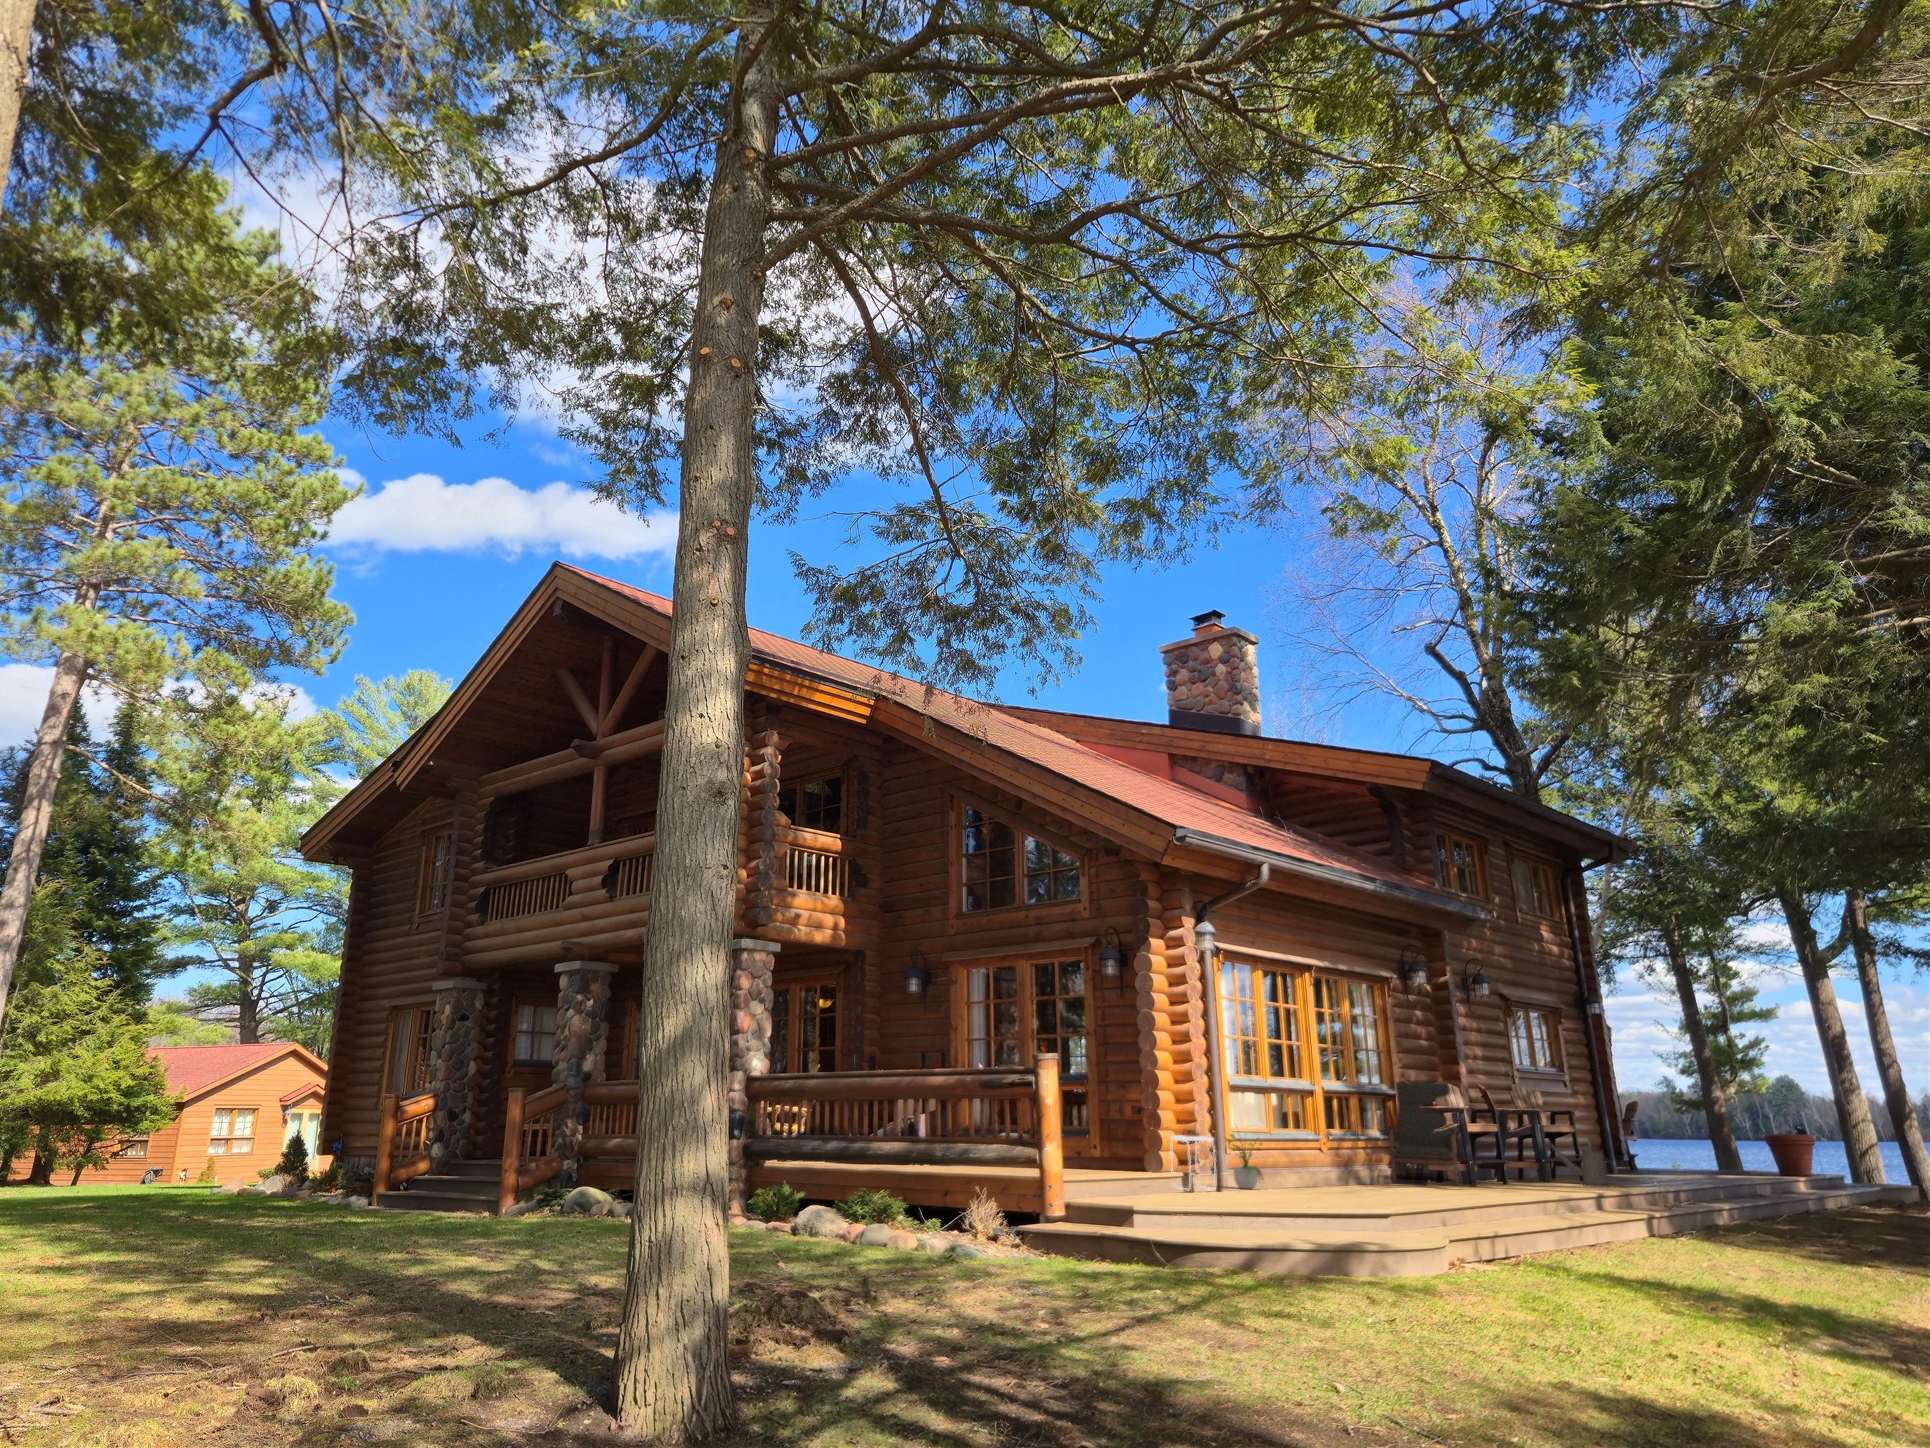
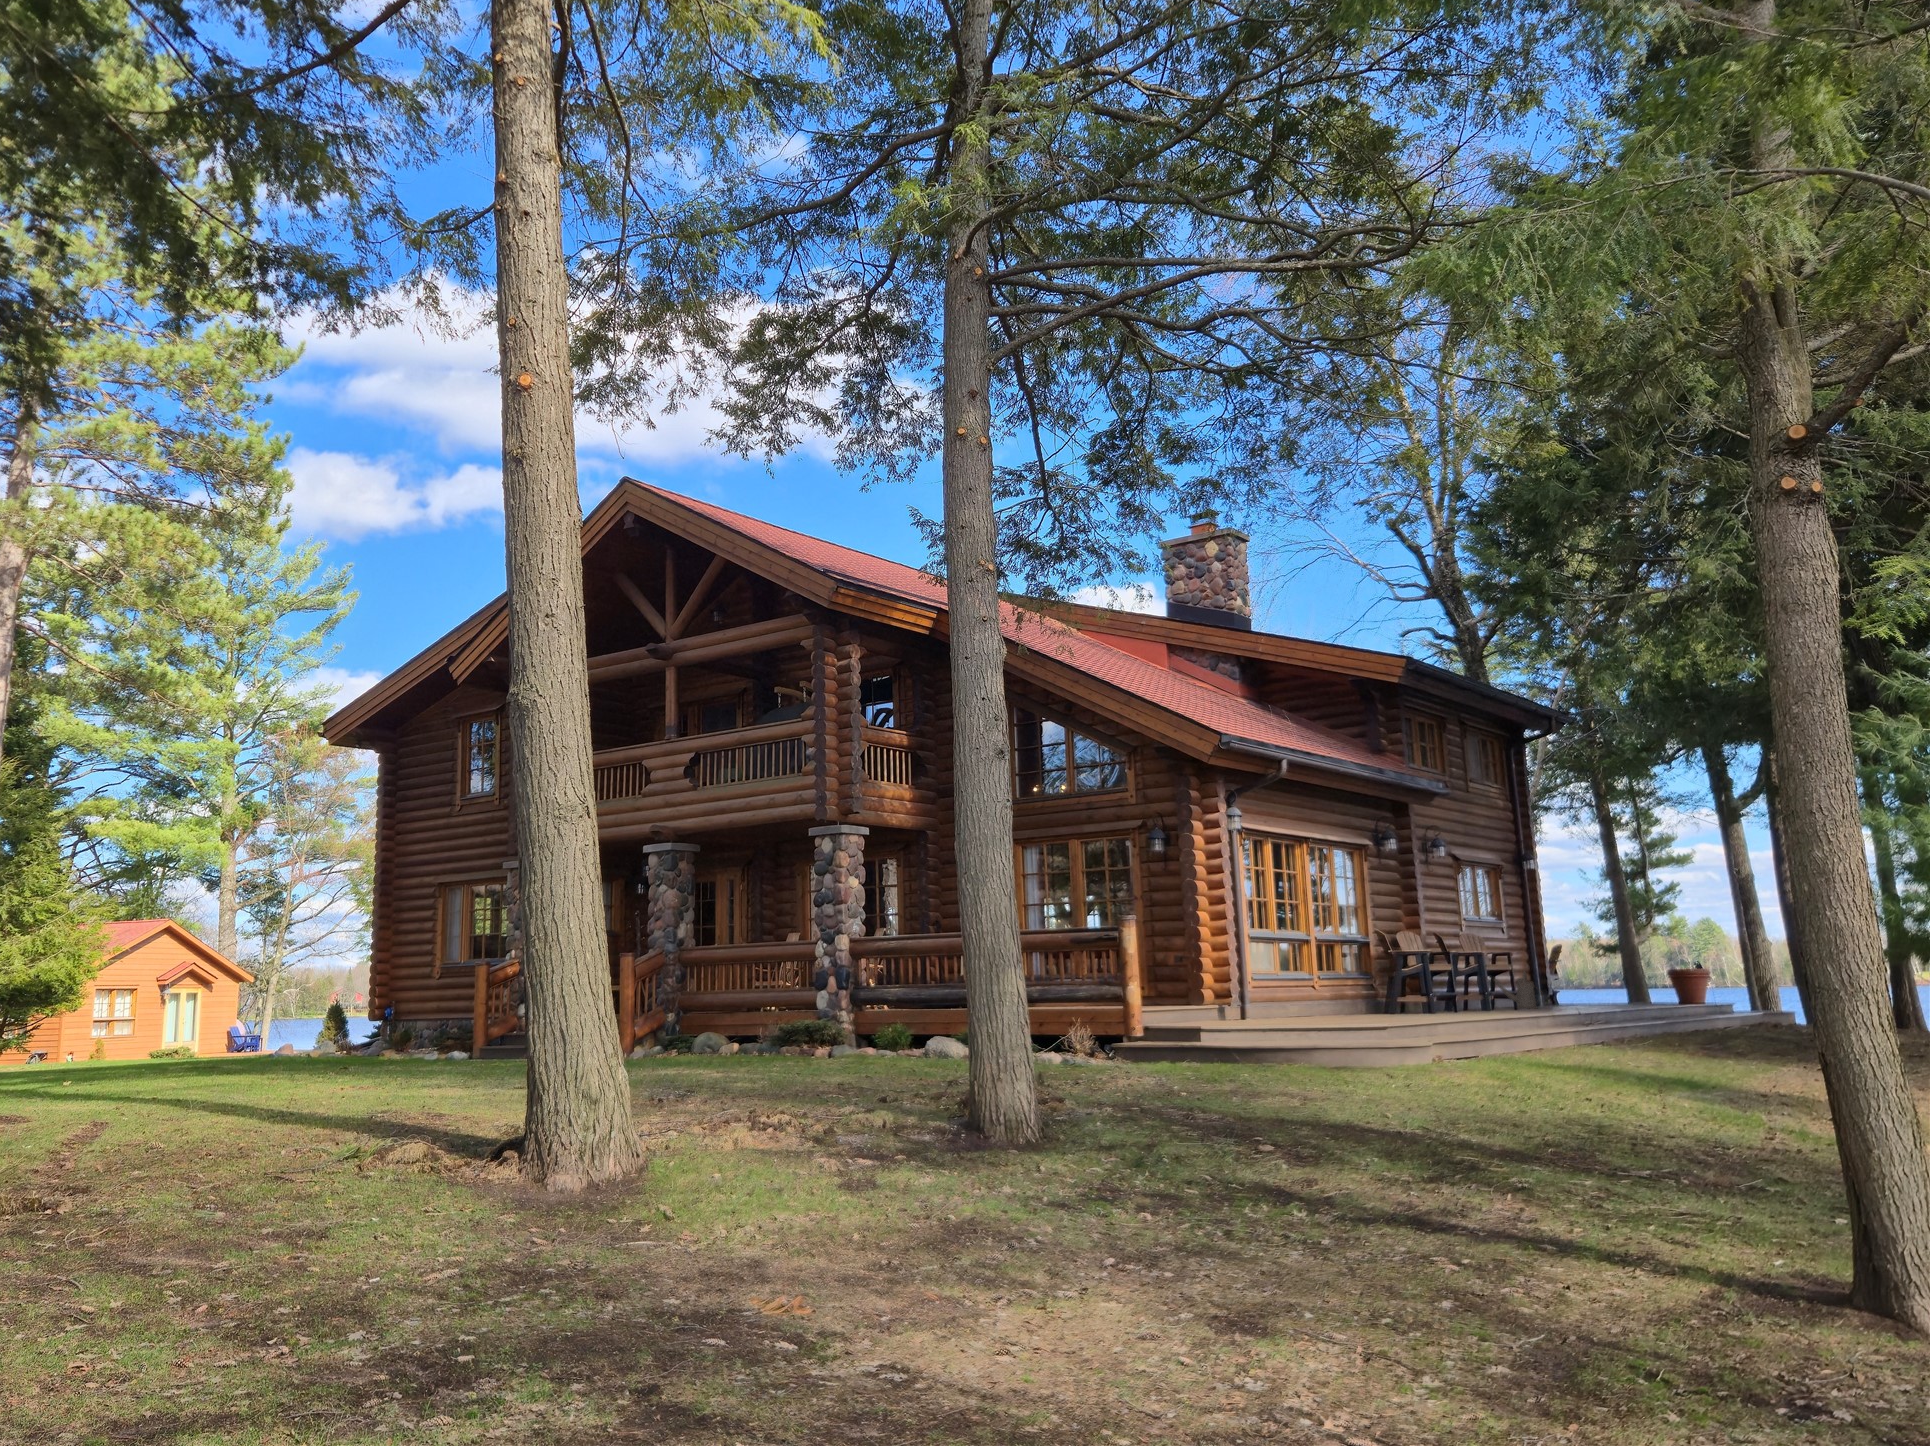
lounge chair: present [1388,1082,1461,1183] -> none [1363,931,1421,1011]
side table: present [1171,1130,1216,1190] -> none [1206,972,1244,1019]
potted plant: present [1226,1134,1263,1189] -> none [1246,964,1279,1017]

